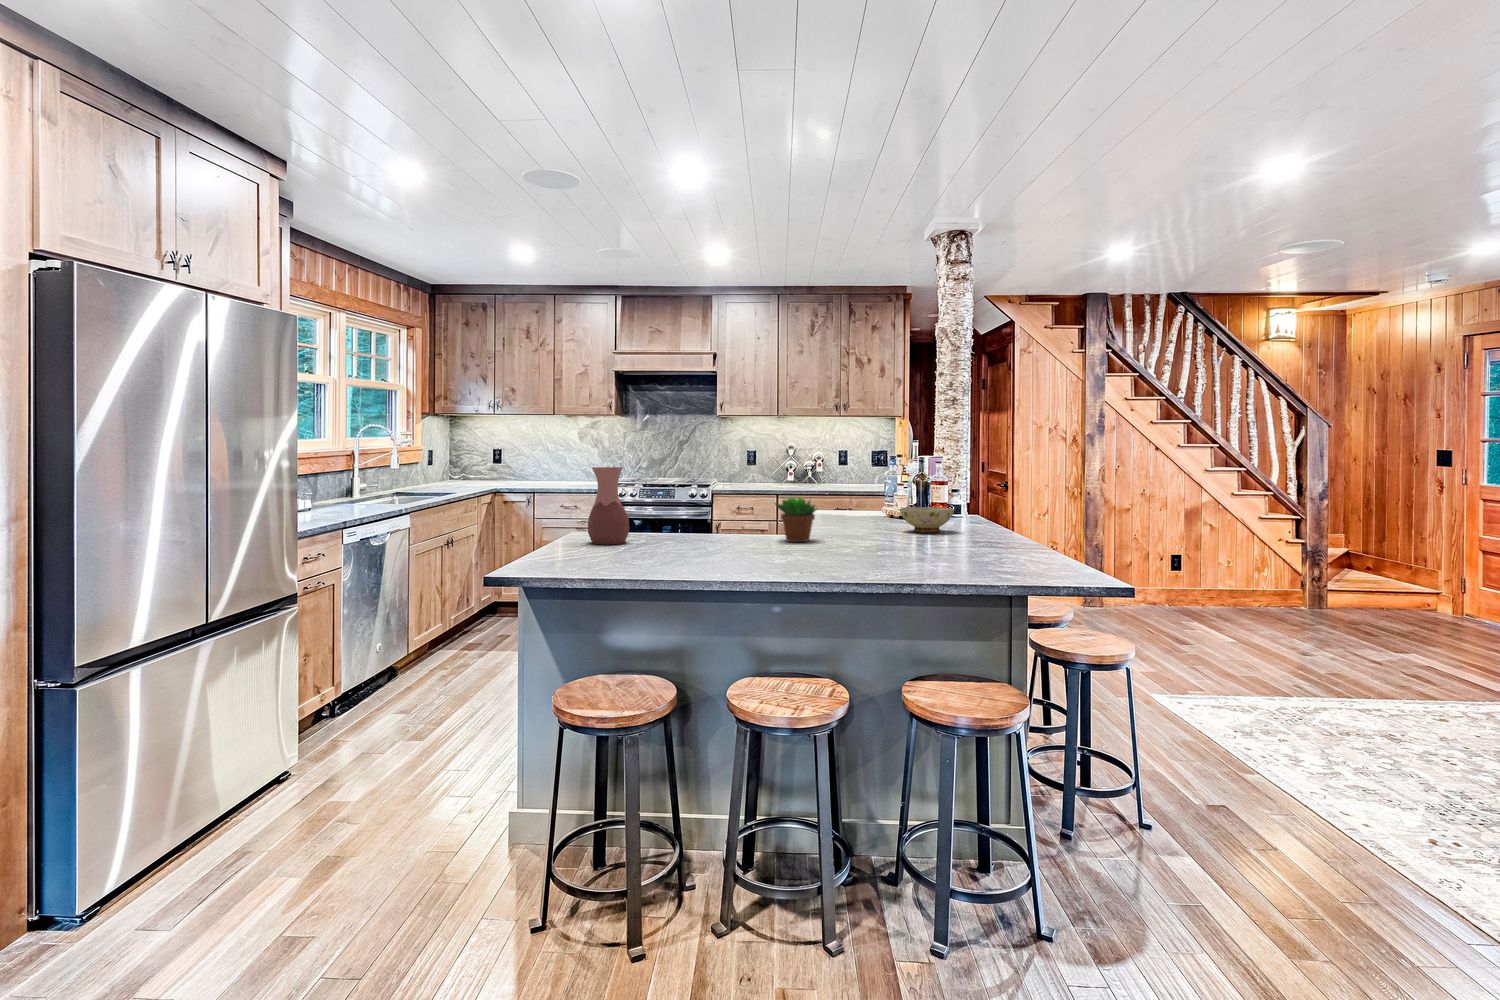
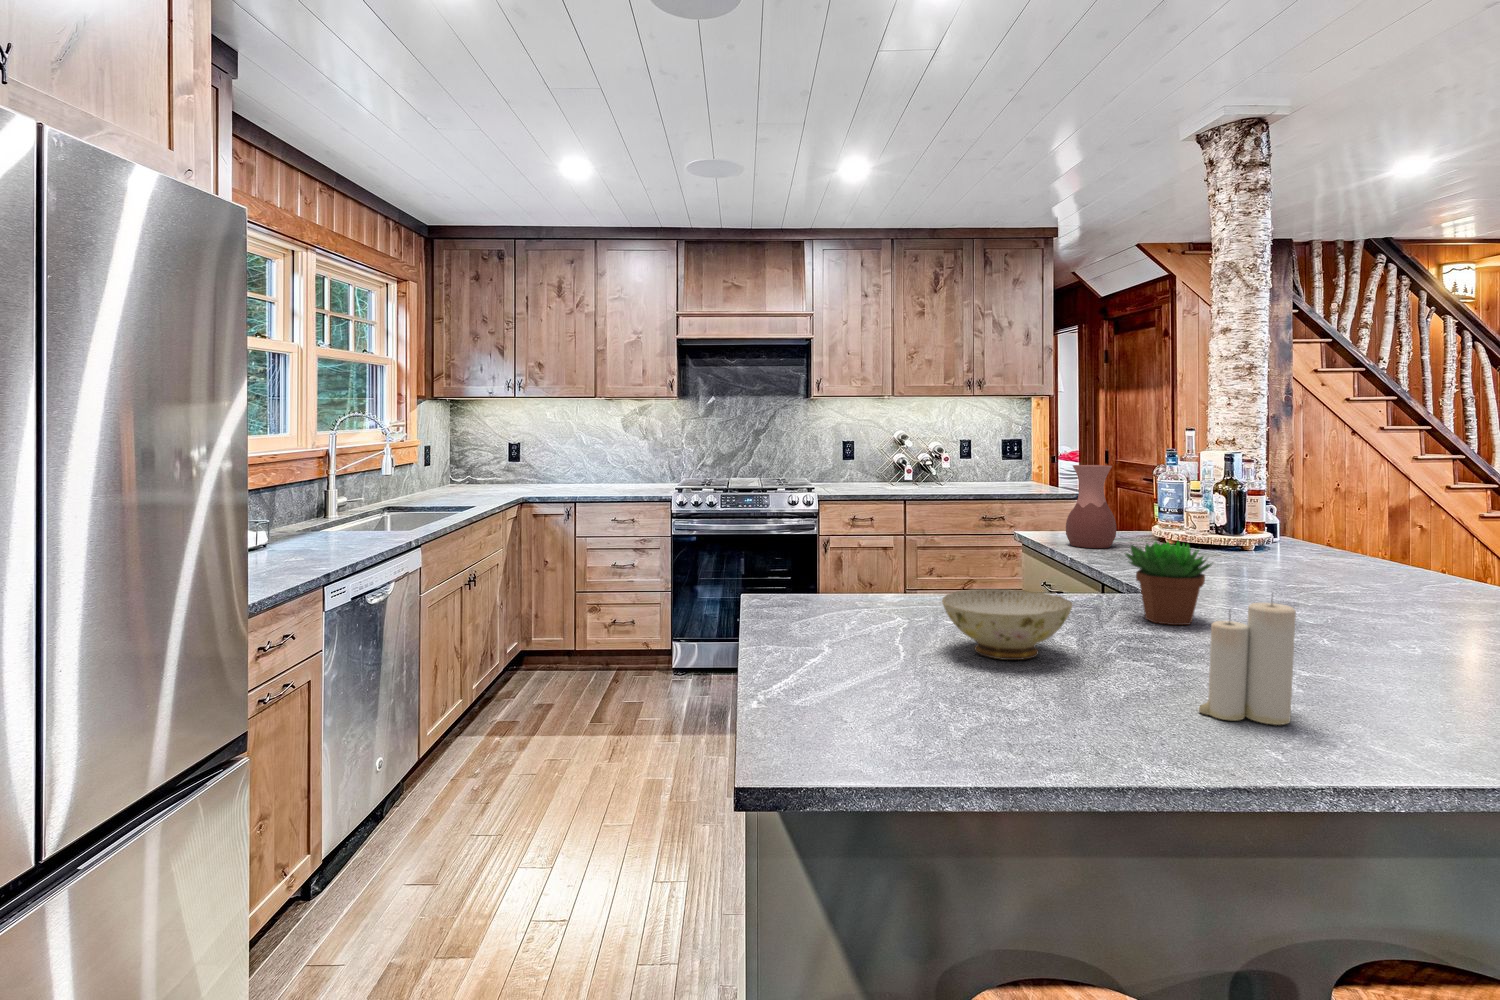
vase: present [588,467,629,545] -> present [1066,465,1116,548]
candle: none [723,504,764,563] -> present [1199,602,1296,725]
ceramic bowl: present [899,507,954,533] -> present [942,589,1072,660]

